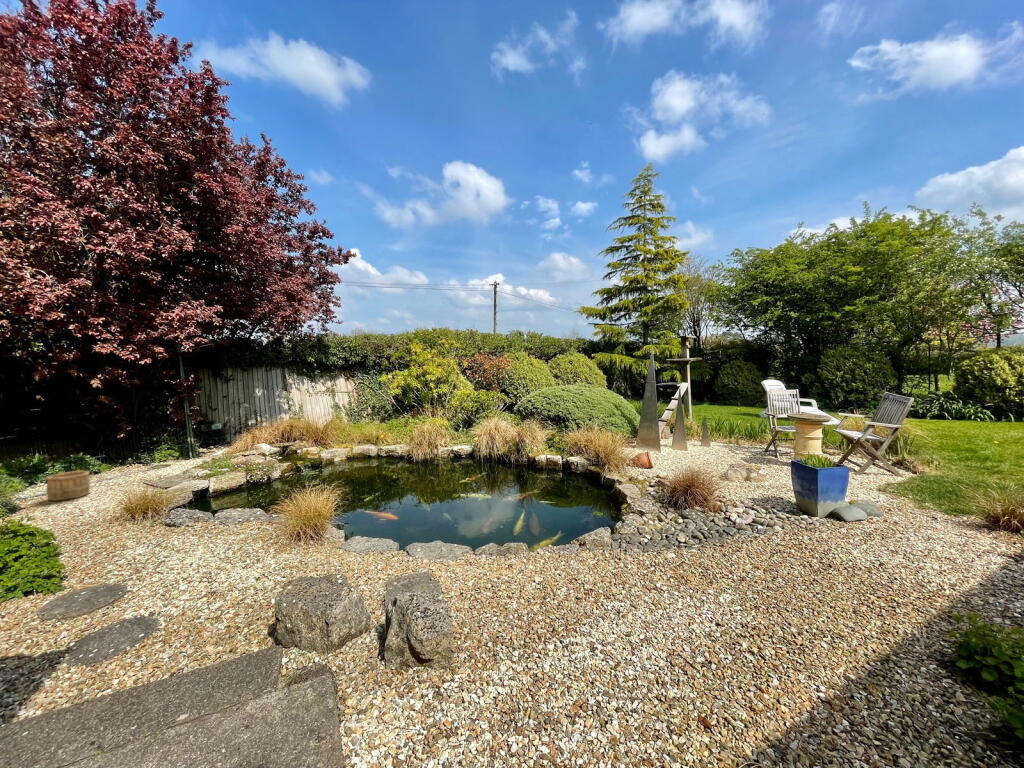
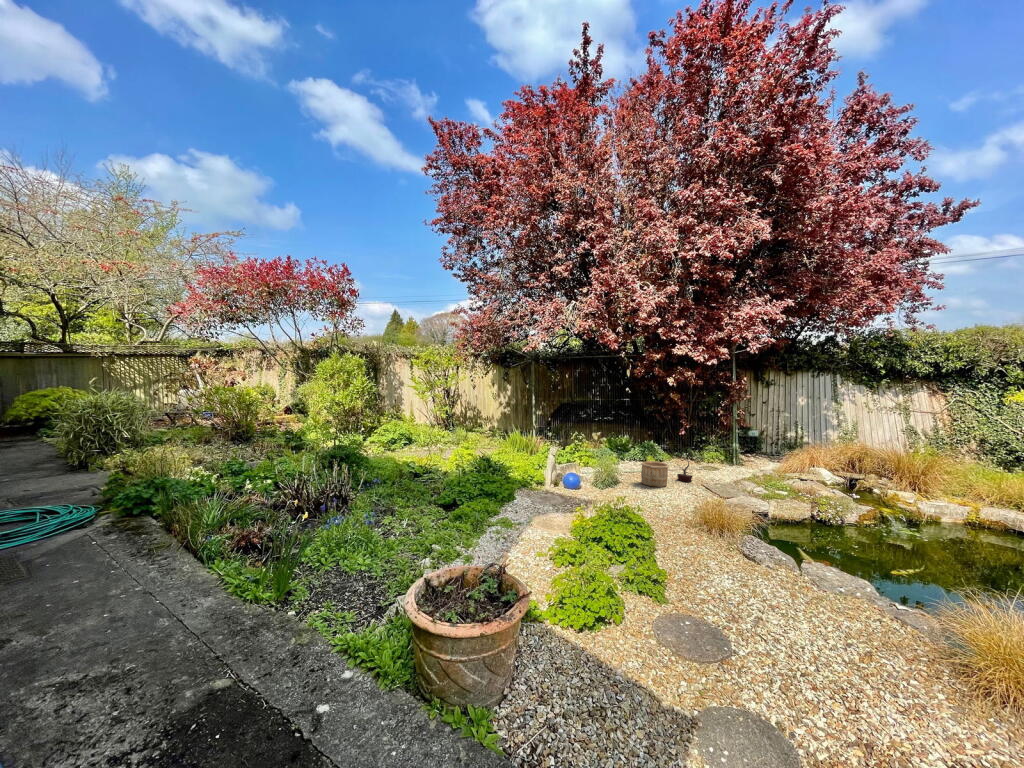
potted plant: none [101,449,138,485] -> present [674,448,701,482]

